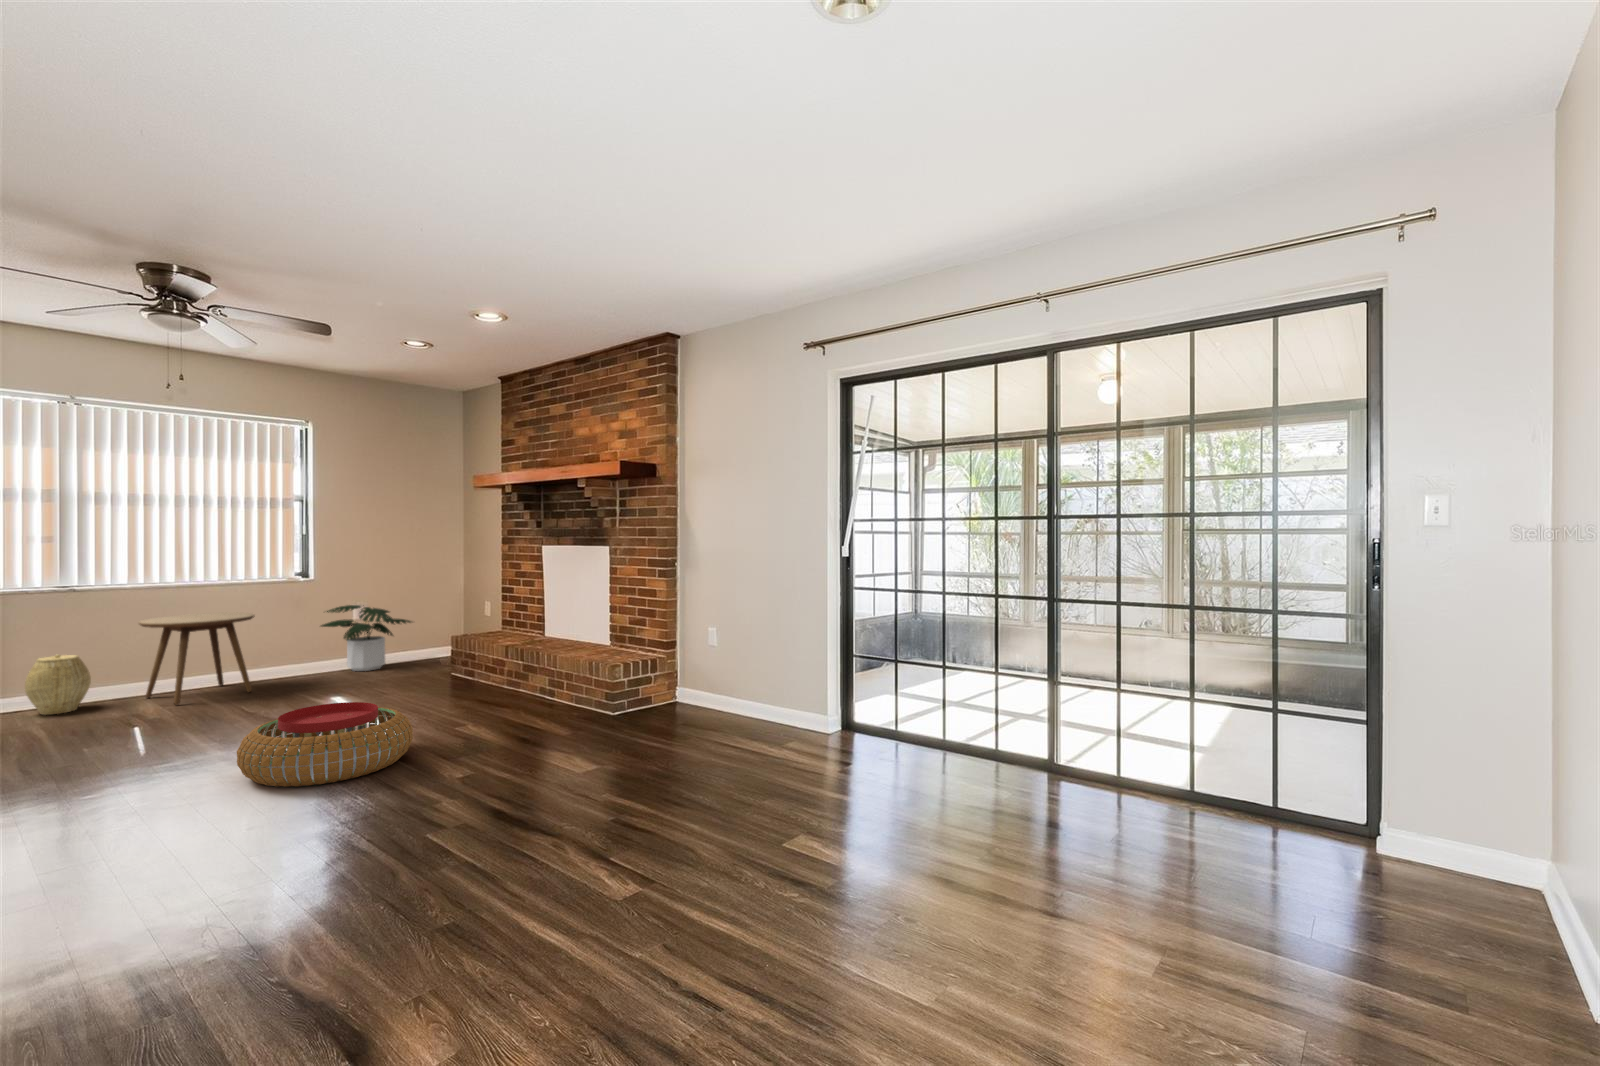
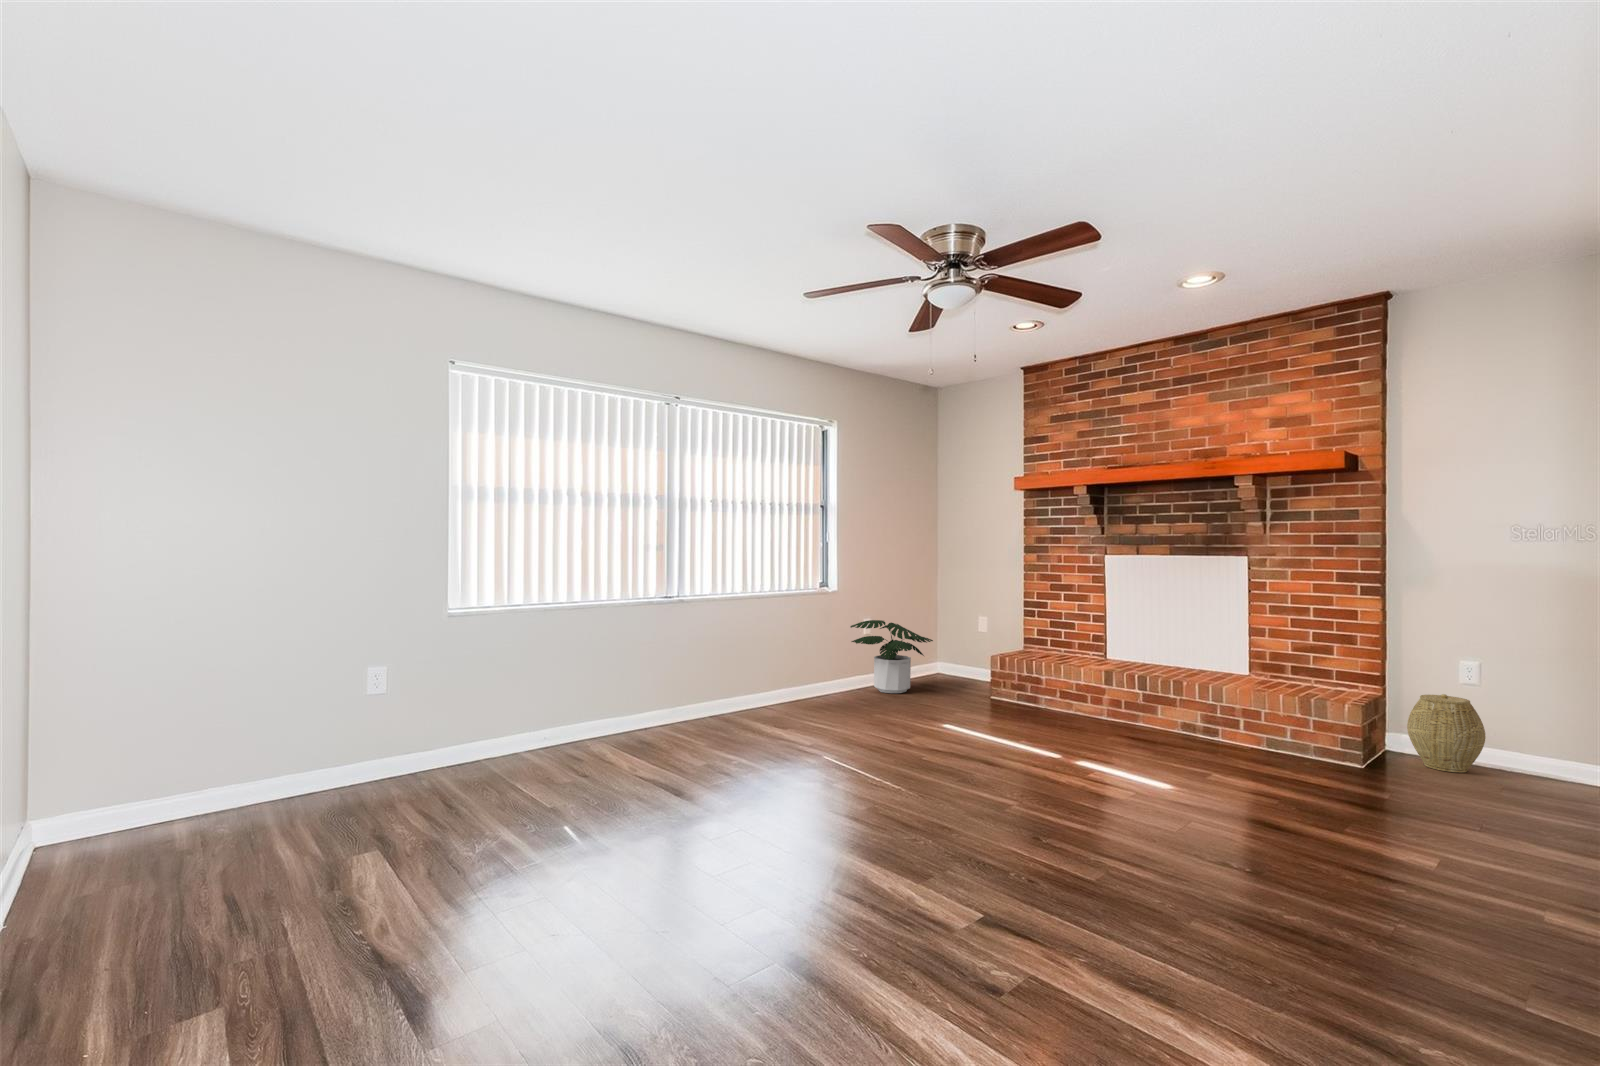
side table: present [139,613,254,705] -> none [739,626,835,727]
woven basket: present [25,655,91,715] -> present [1407,694,1486,773]
pouf: present [237,702,413,787] -> none [1070,741,1270,848]

